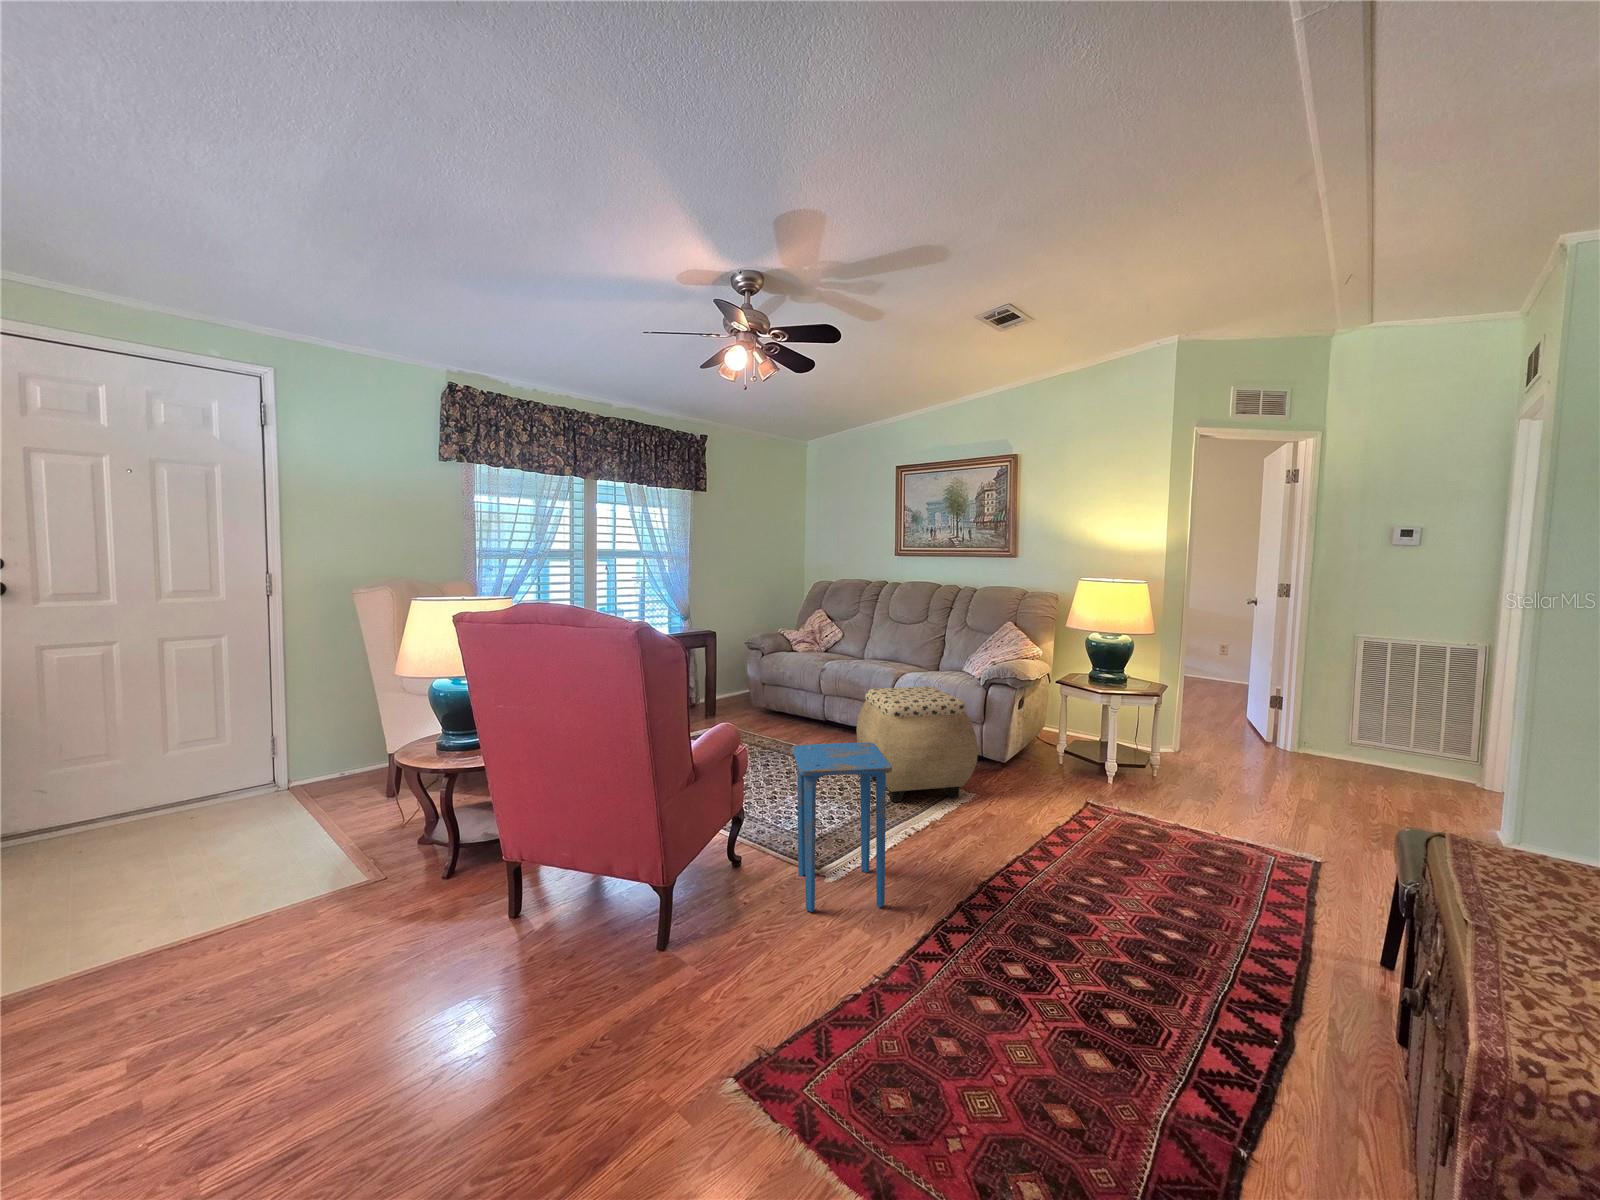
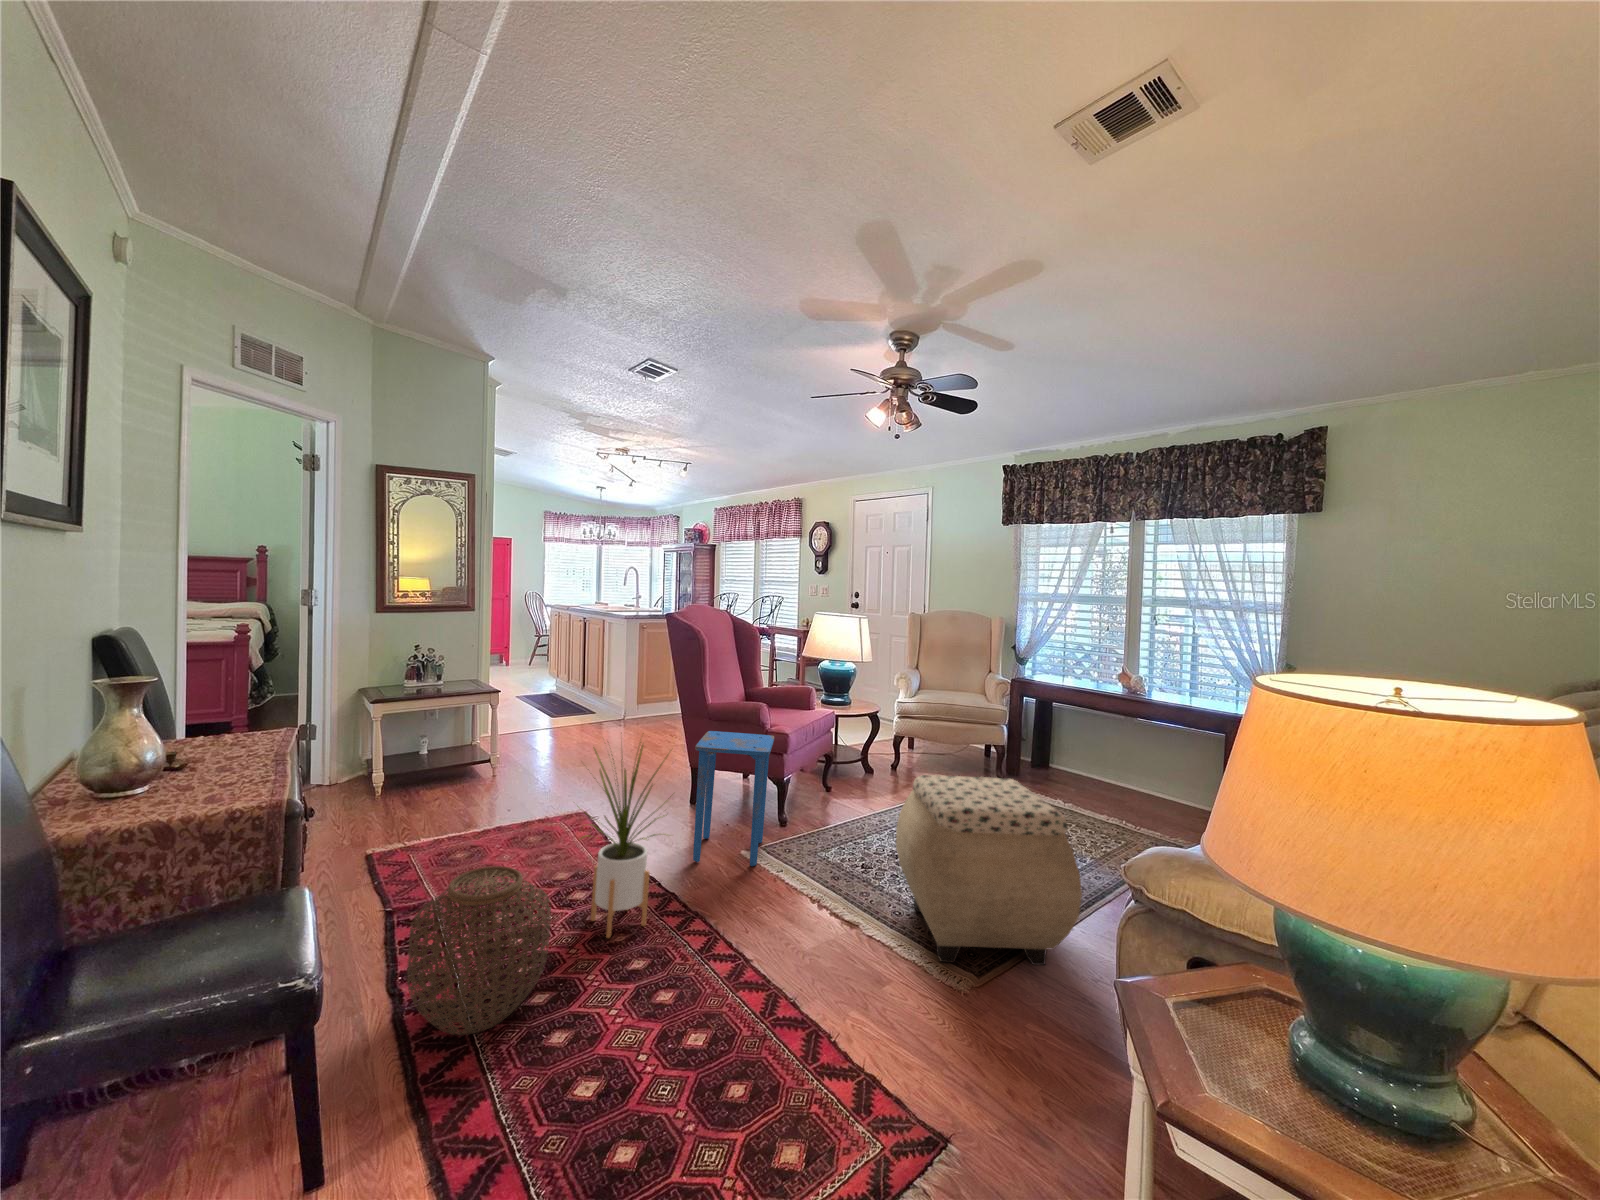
house plant: none [989,729,1105,945] -> present [581,742,671,938]
woven basket: none [1160,839,1299,985] -> present [407,866,551,1035]

